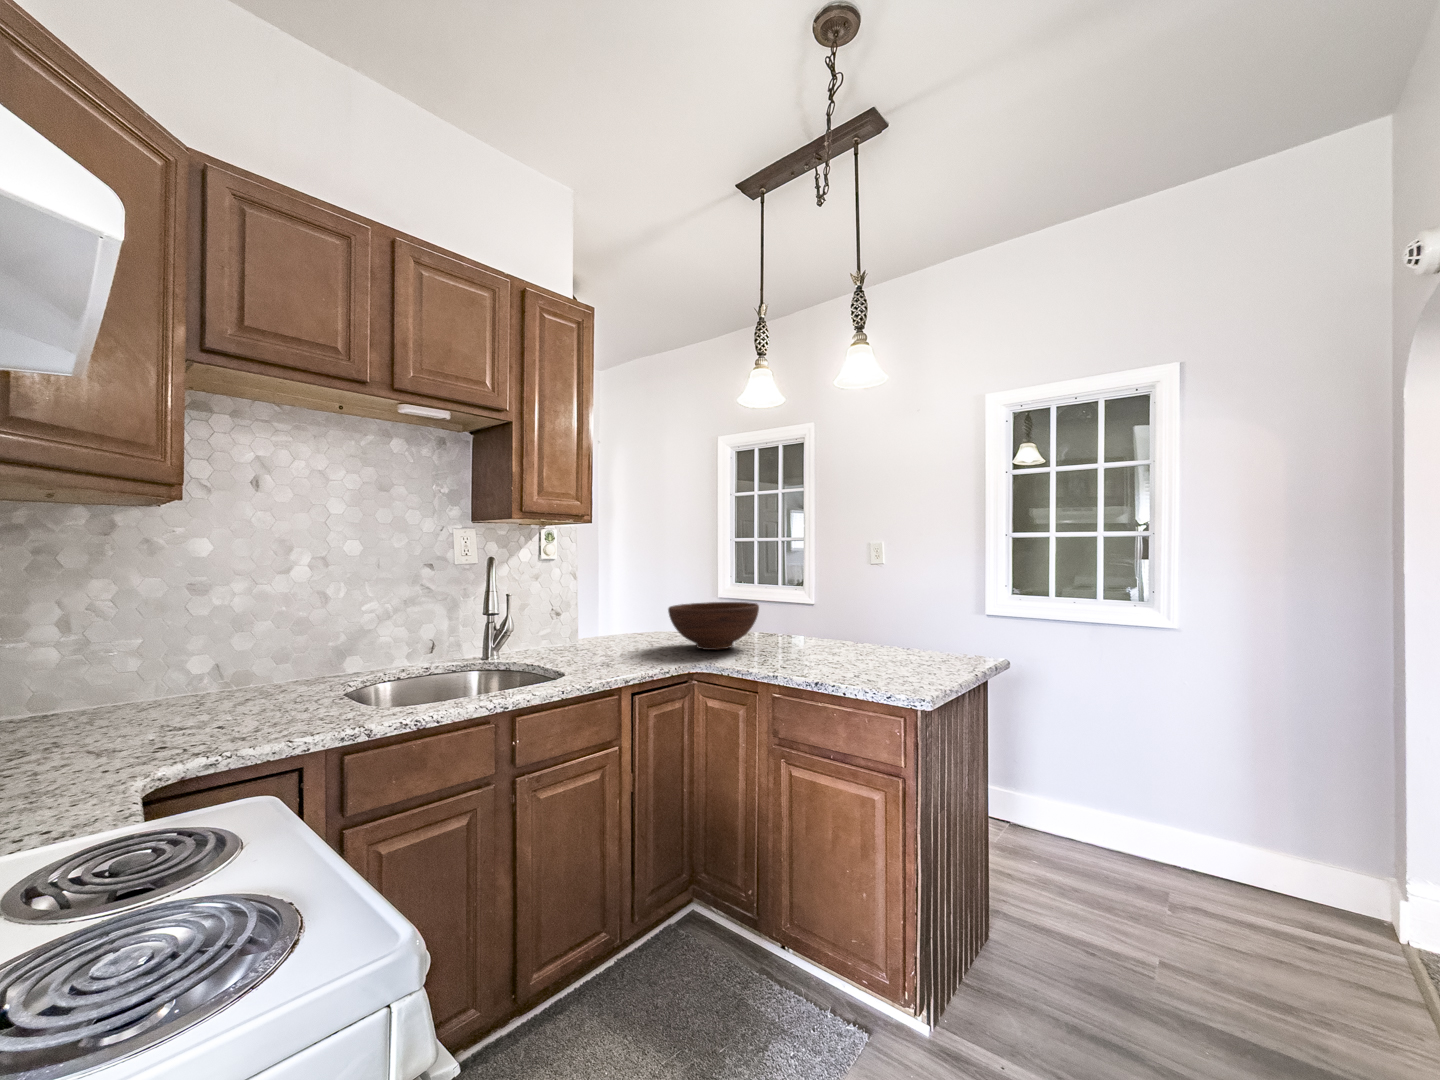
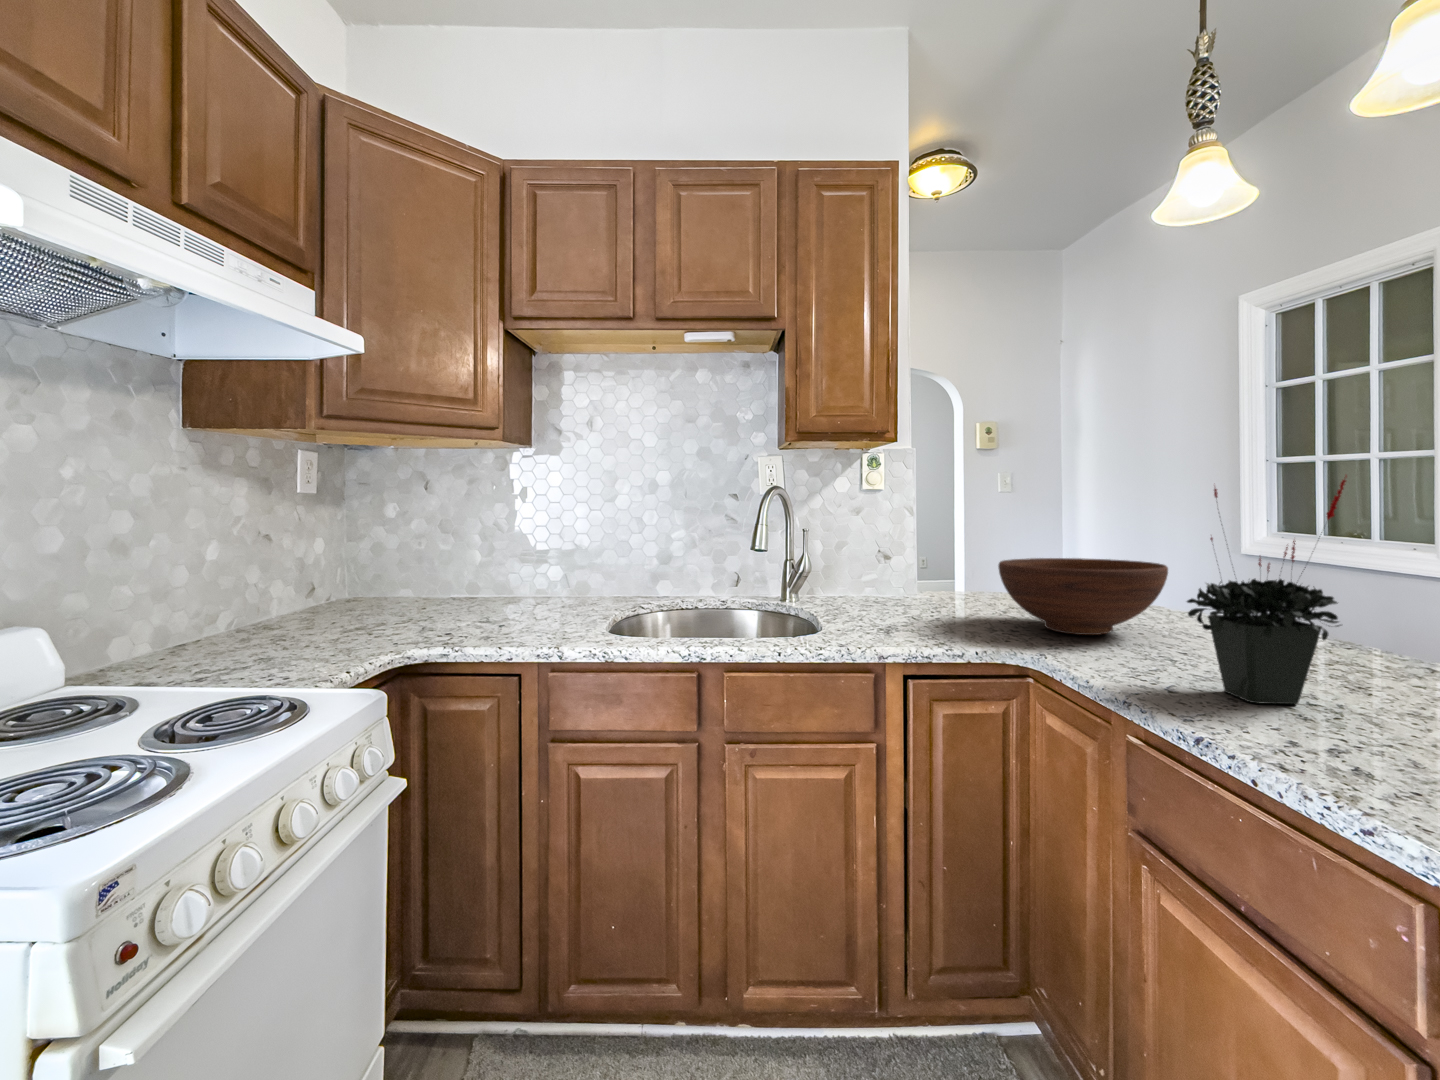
potted plant: none [797,556,857,667] -> present [1187,476,1346,704]

